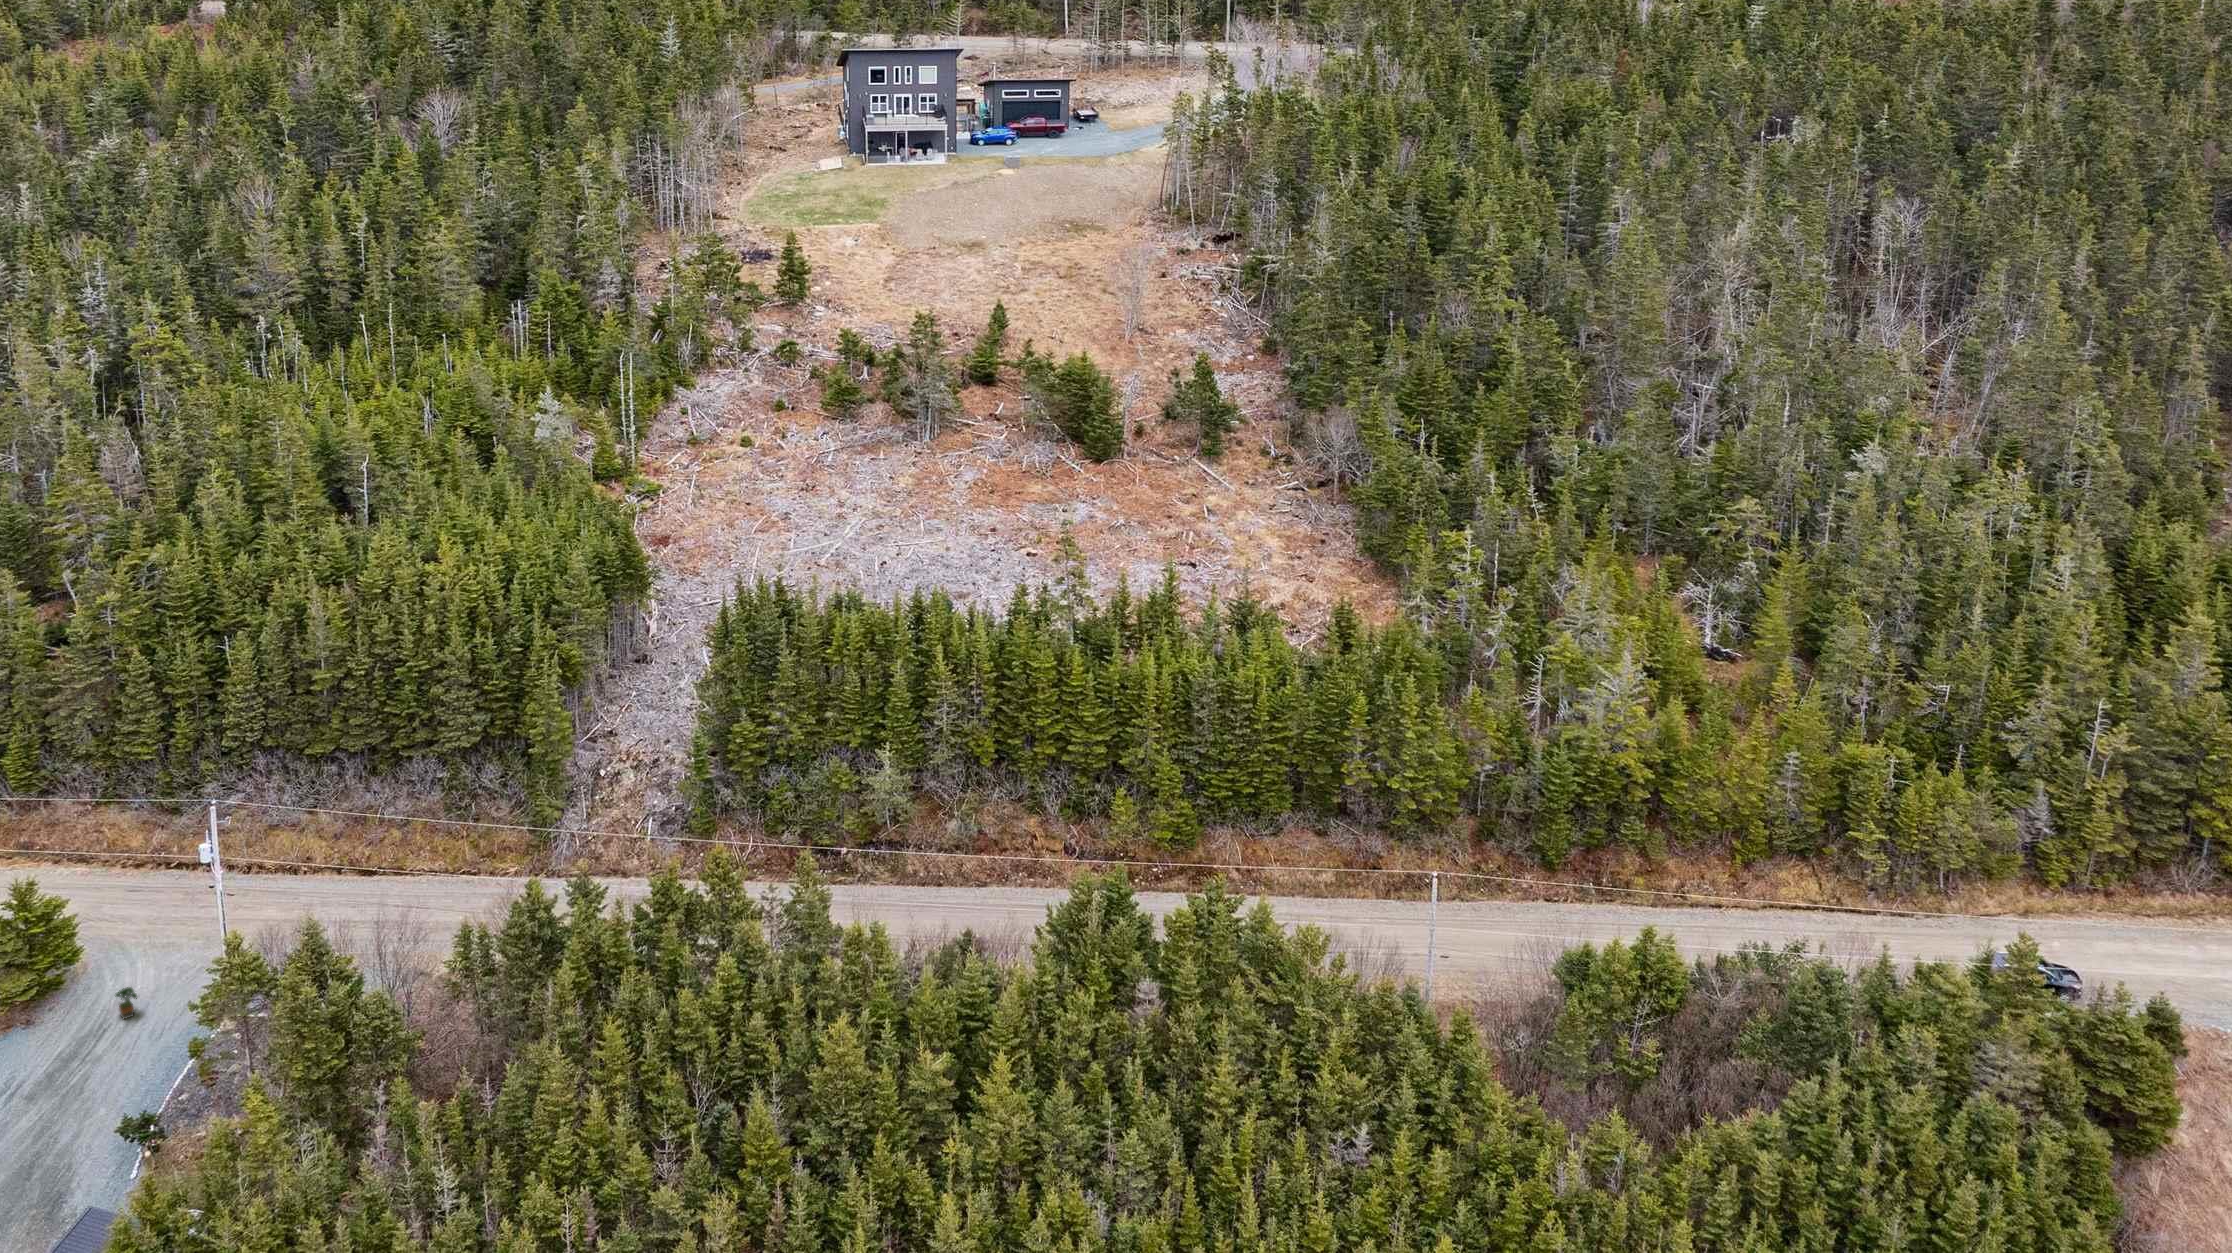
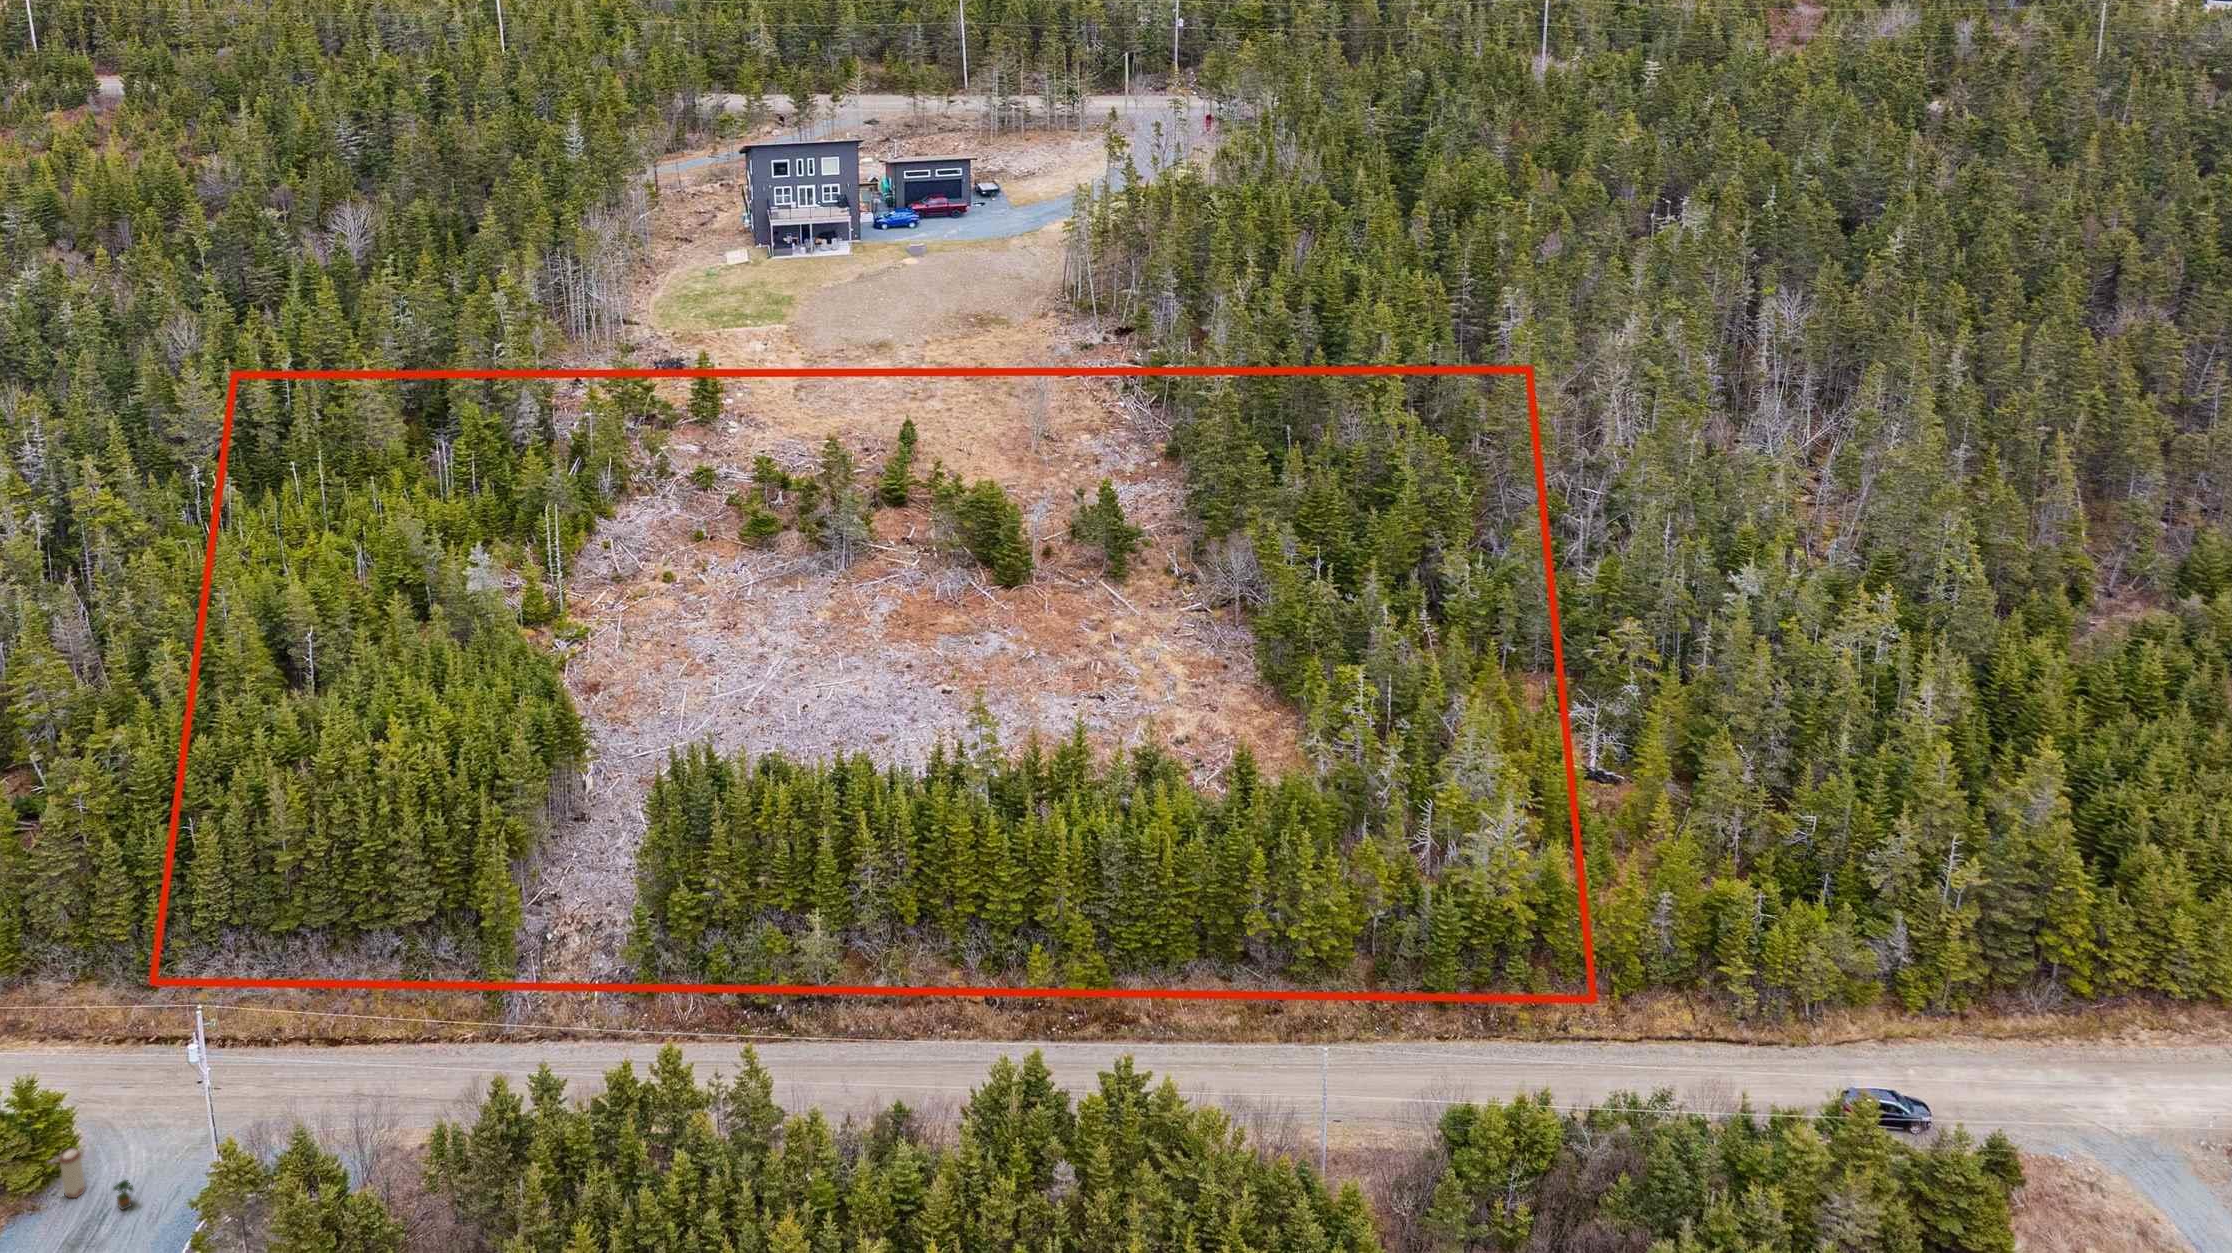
trash can: none [58,952,86,1006] -> present [59,1148,85,1198]

